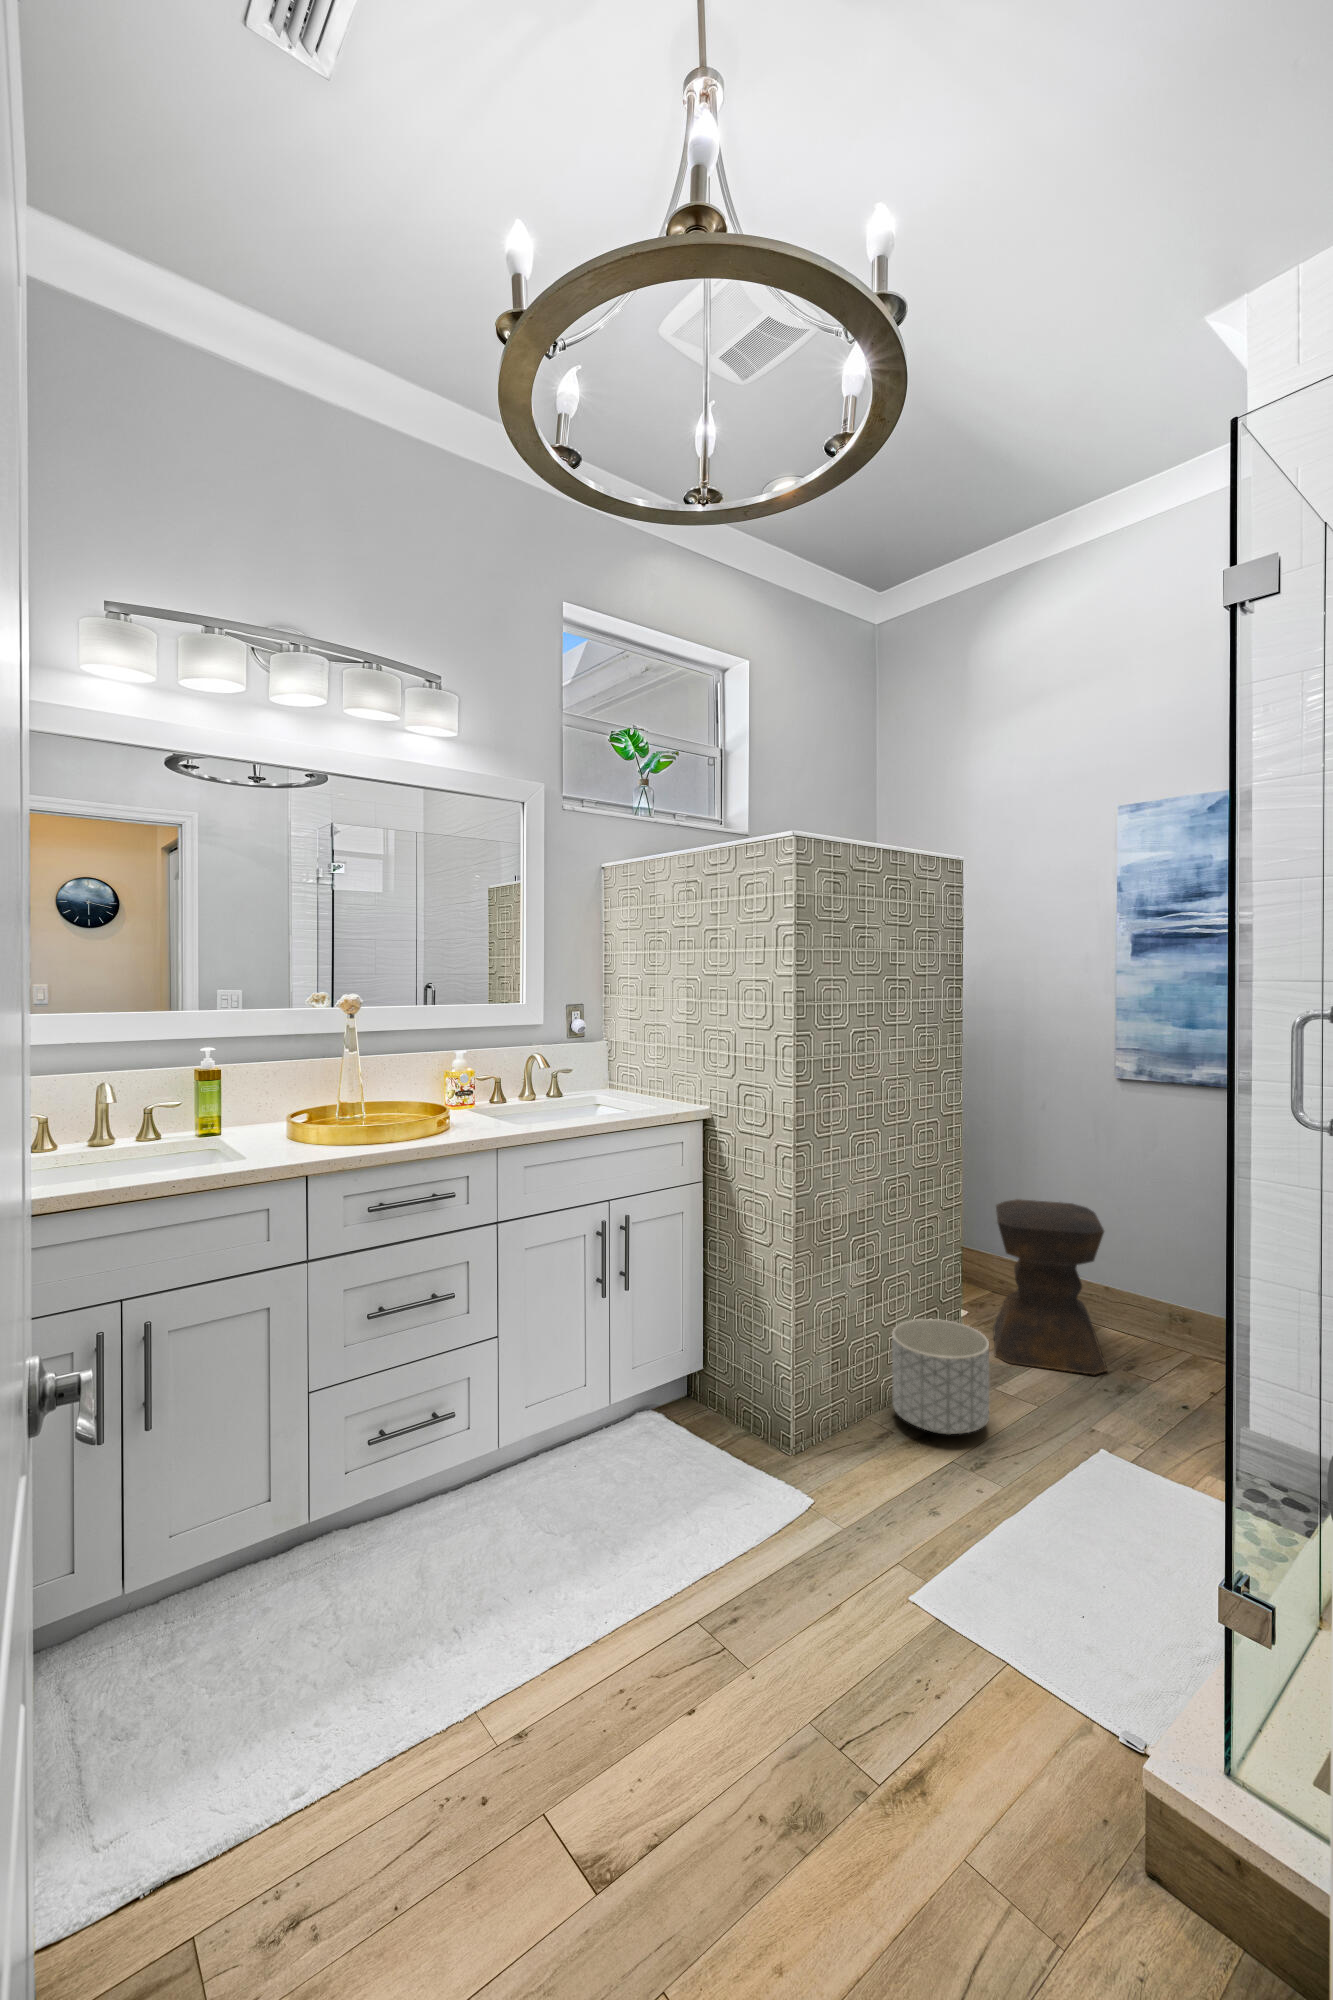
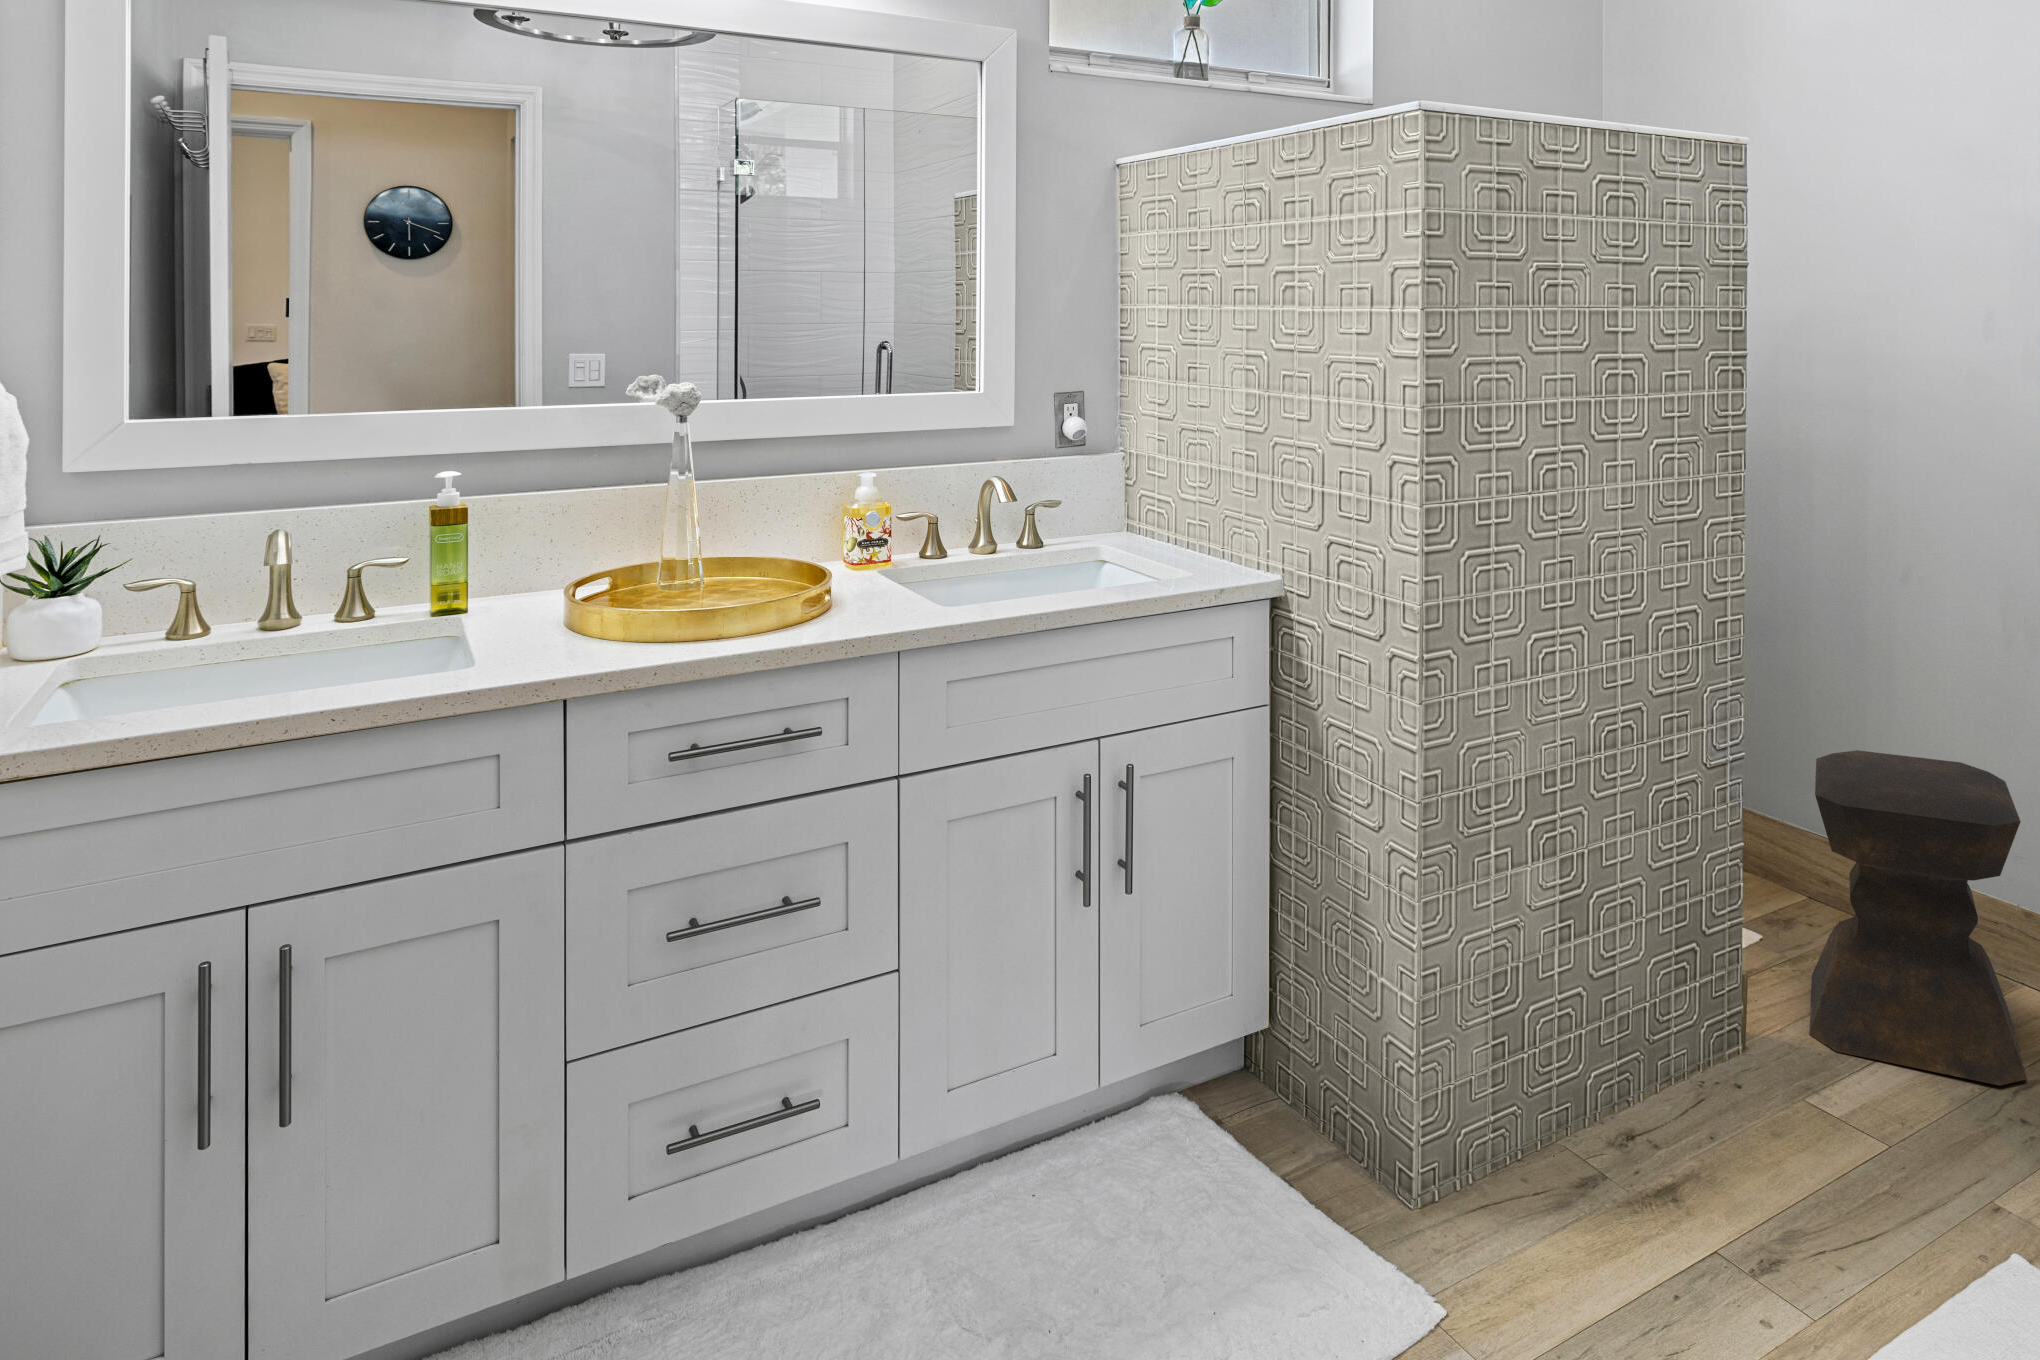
planter: present [892,1319,989,1435] -> none [1606,969,1786,1191]

